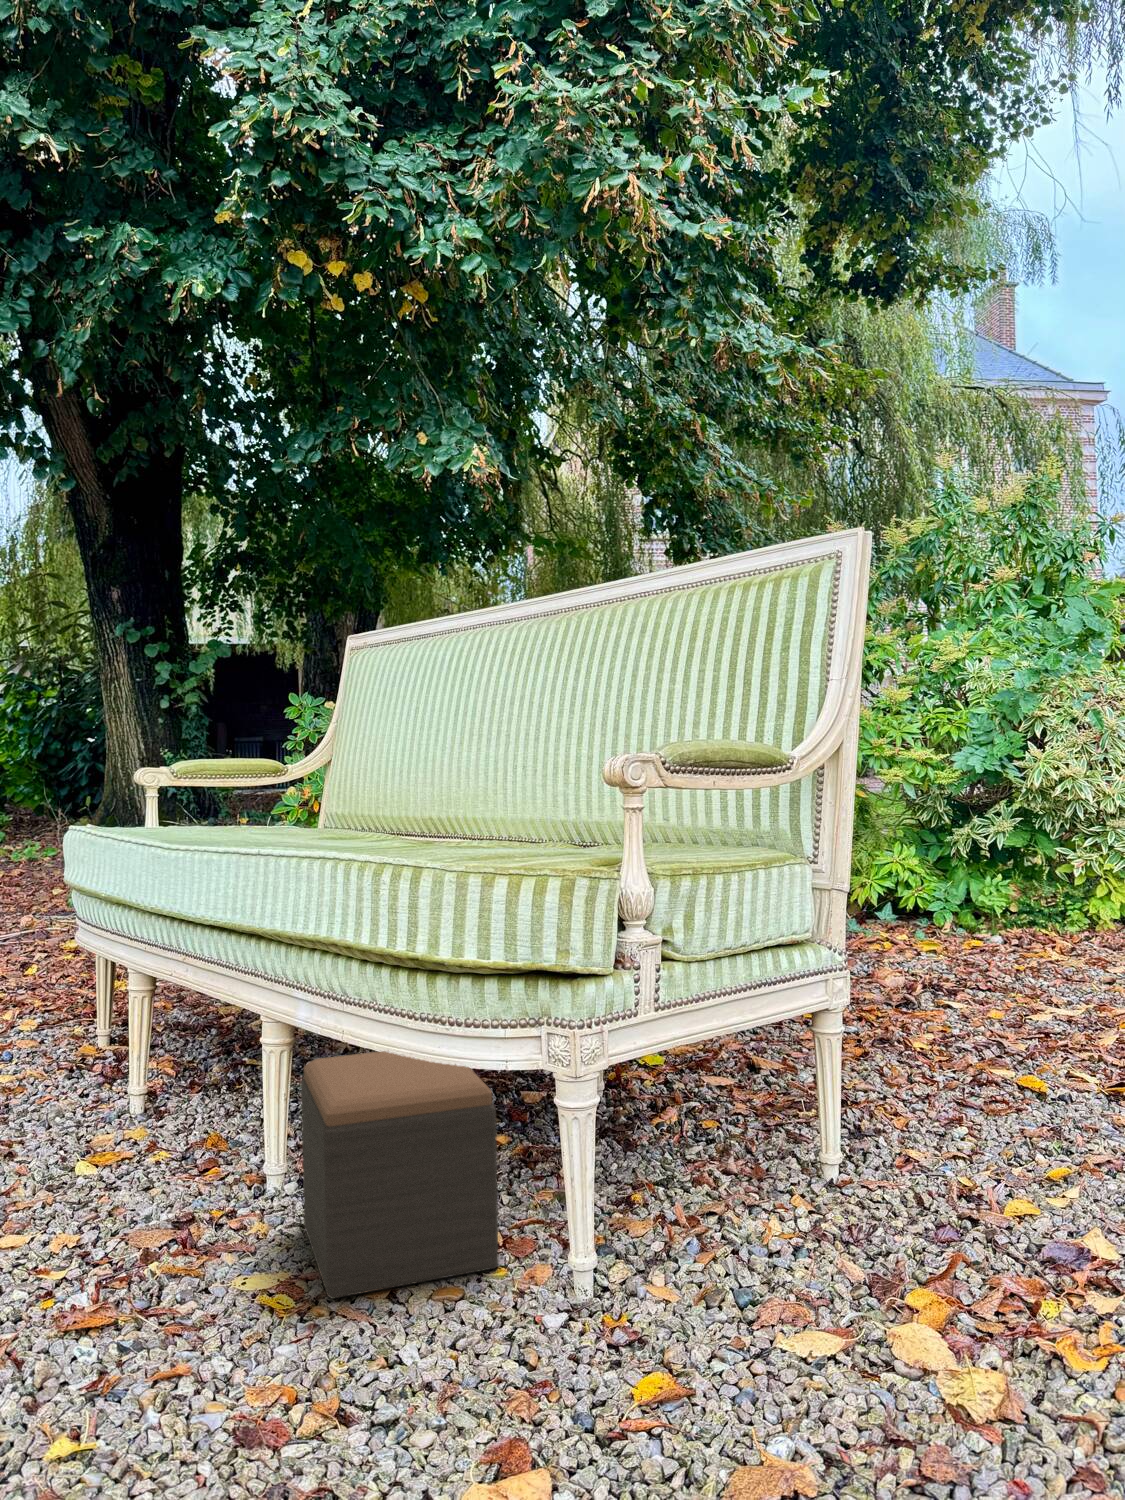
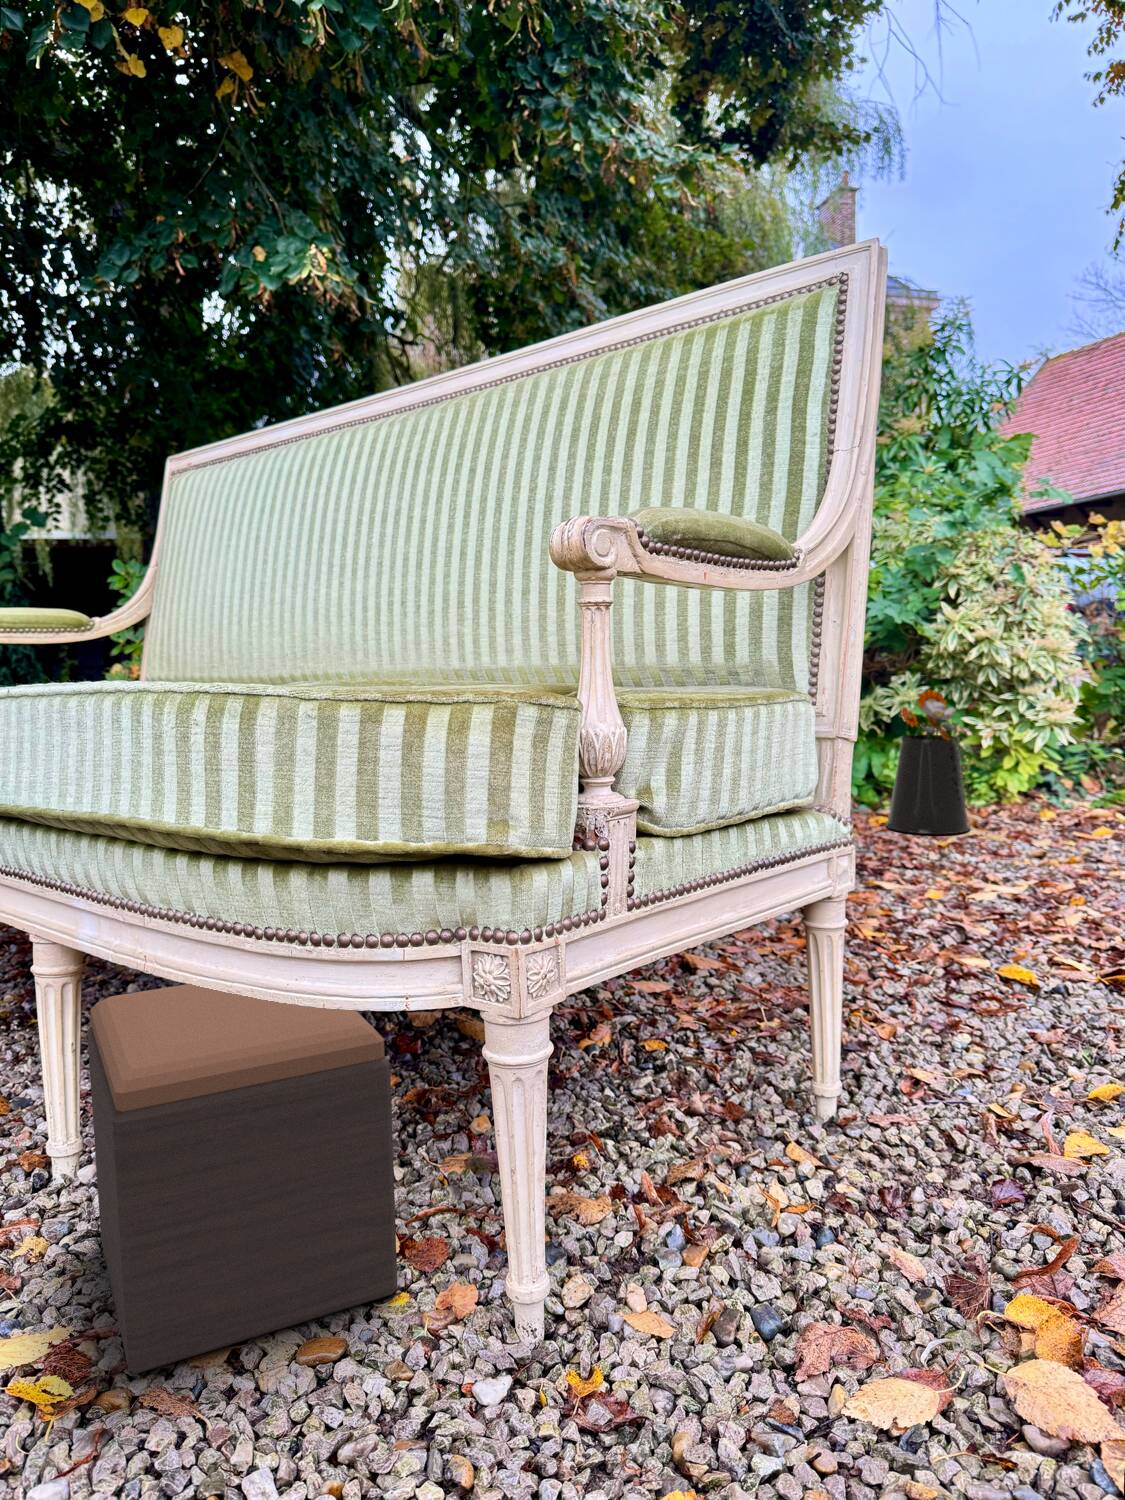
watering can: none [971,823,1051,960] -> present [886,689,972,834]

